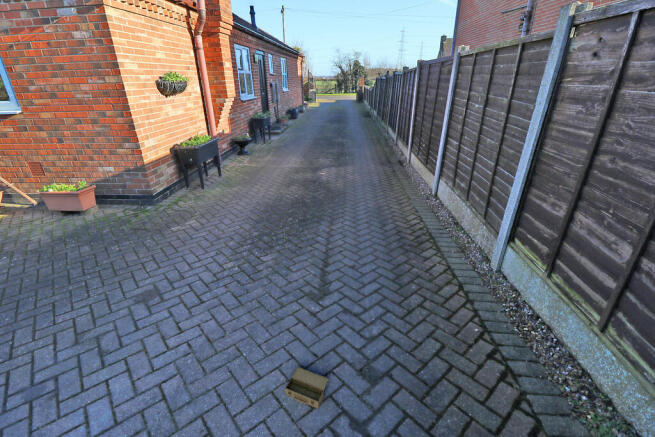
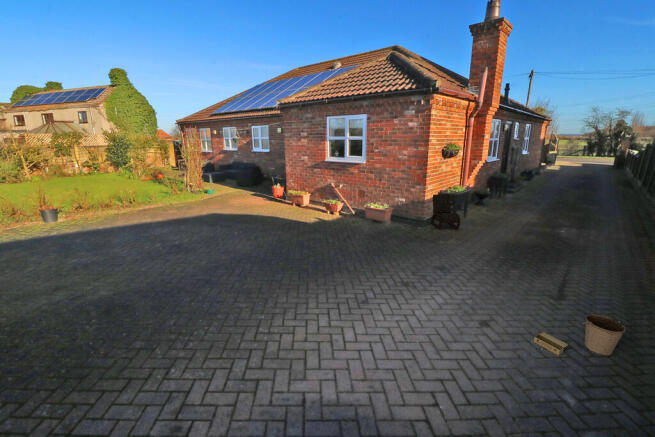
lounge chair: none [163,149,210,202] -> present [431,194,460,229]
bucket: none [341,311,386,368] -> present [583,315,625,355]

